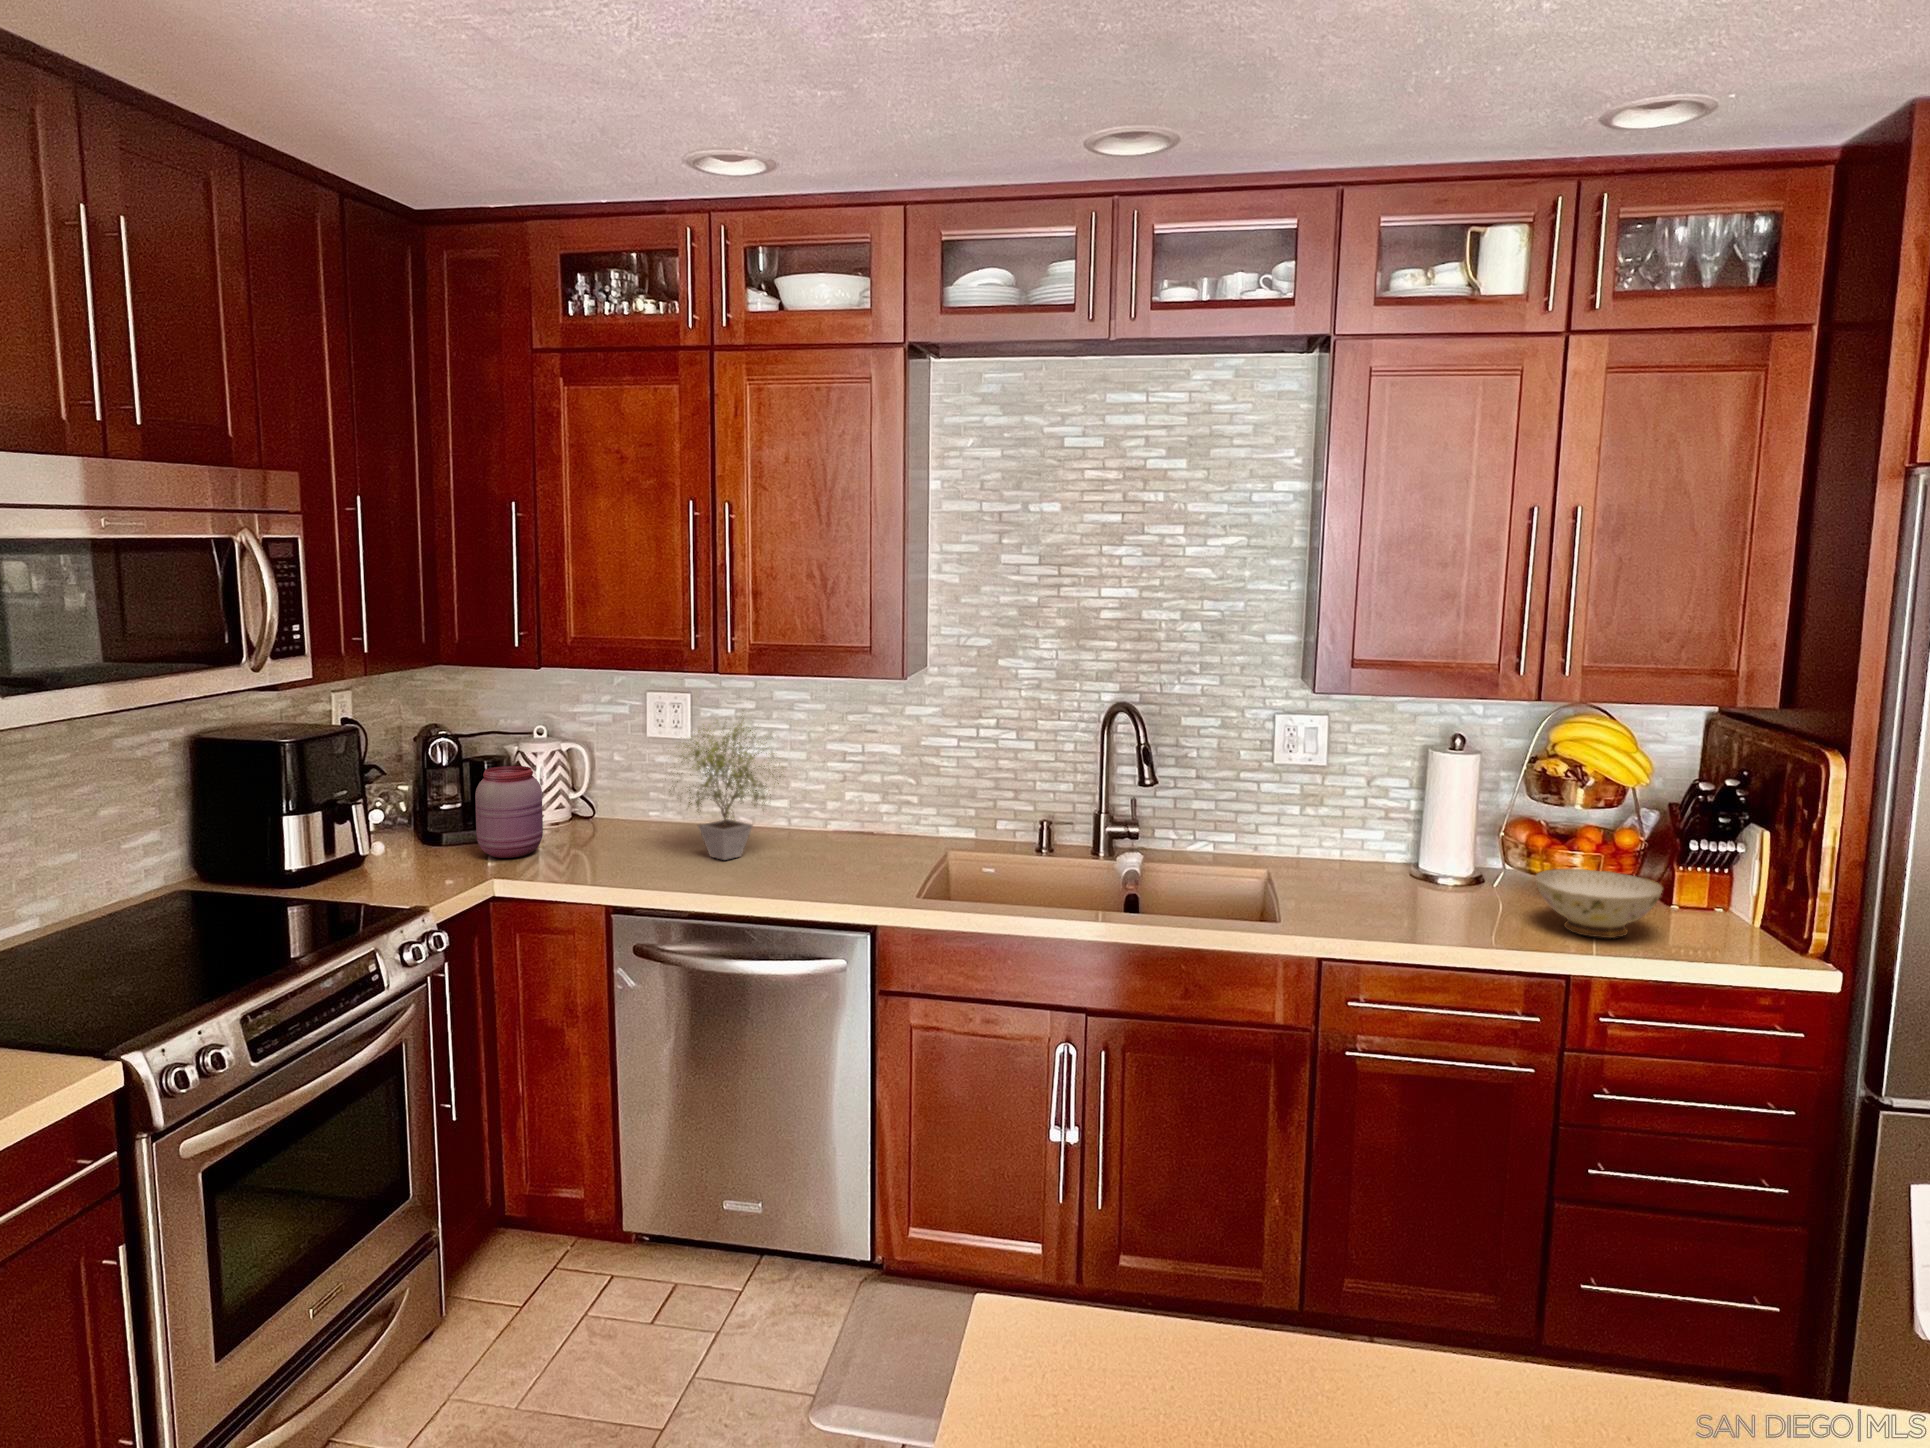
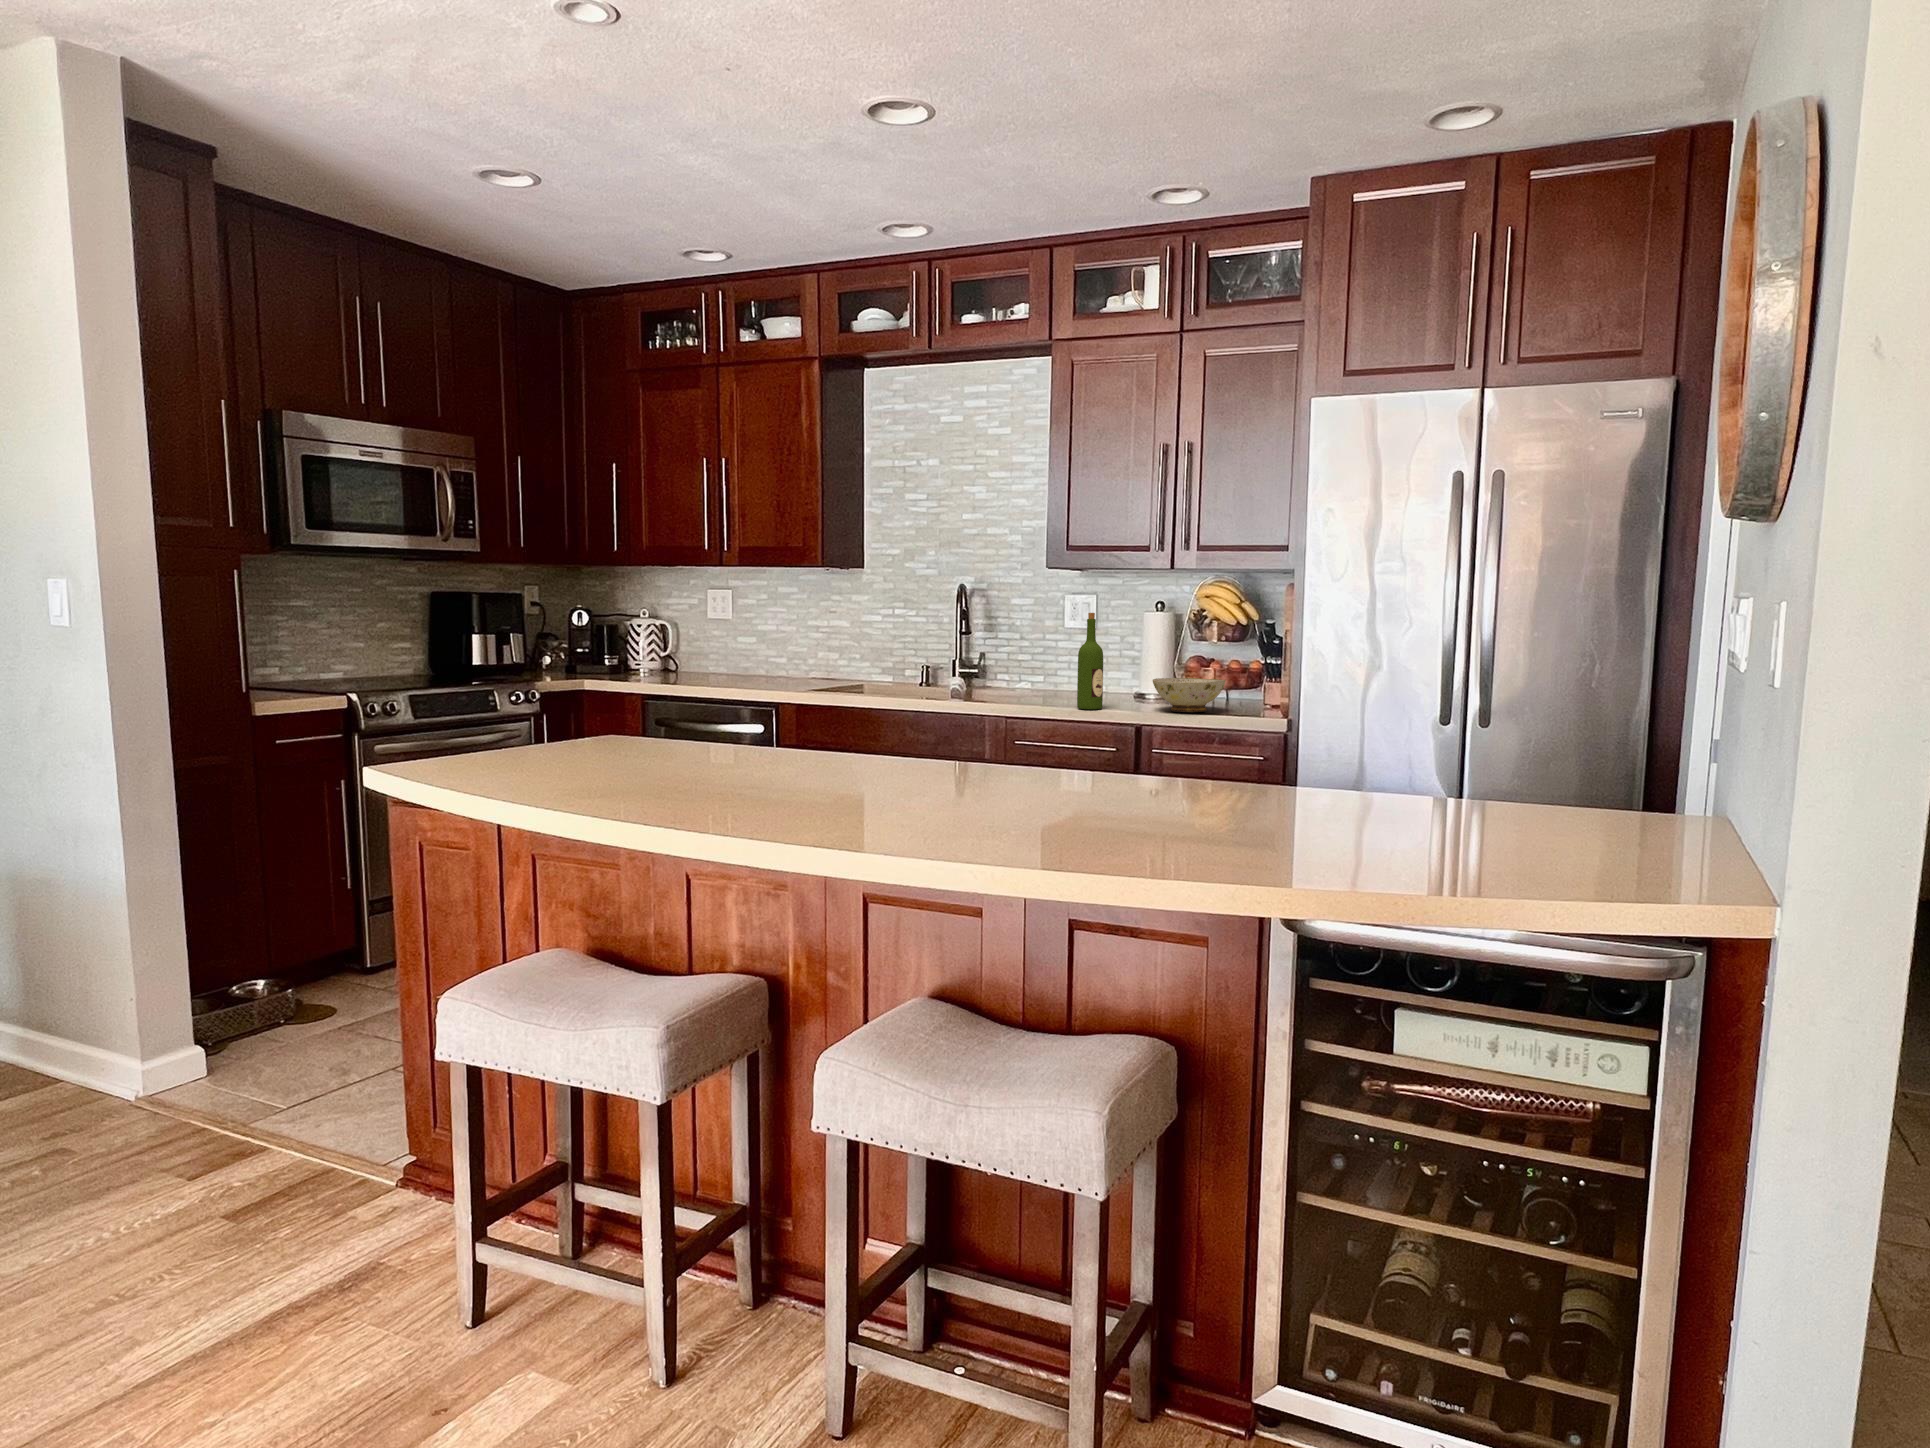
potted plant: present [670,718,779,860] -> none [688,588,771,681]
jar: present [475,766,543,858] -> none [588,626,629,678]
wine bottle: none [1417,778,1465,936] -> present [1077,613,1103,709]

